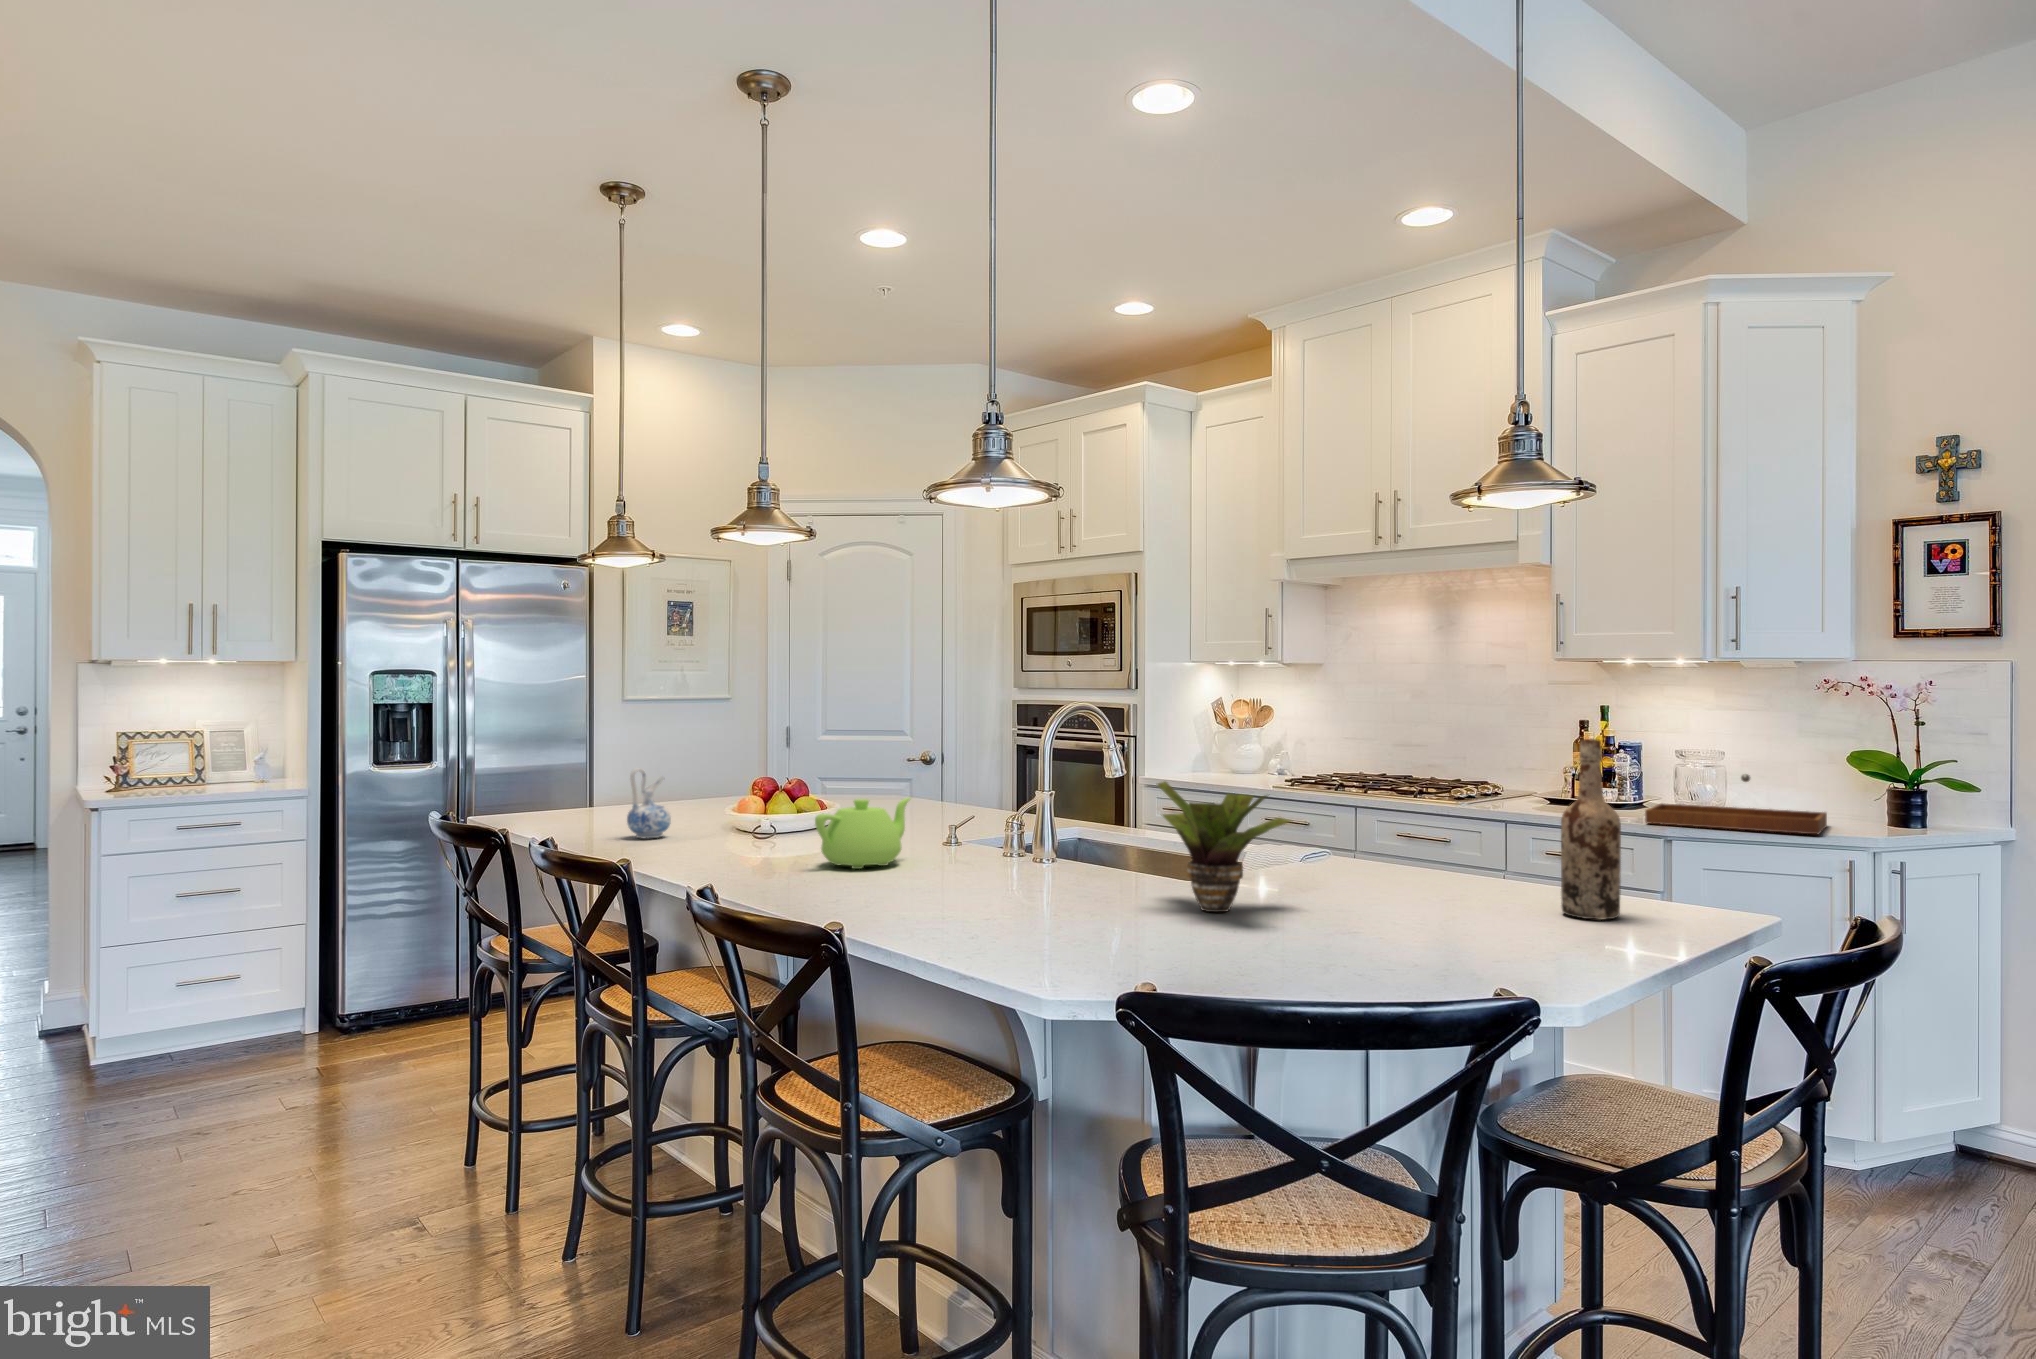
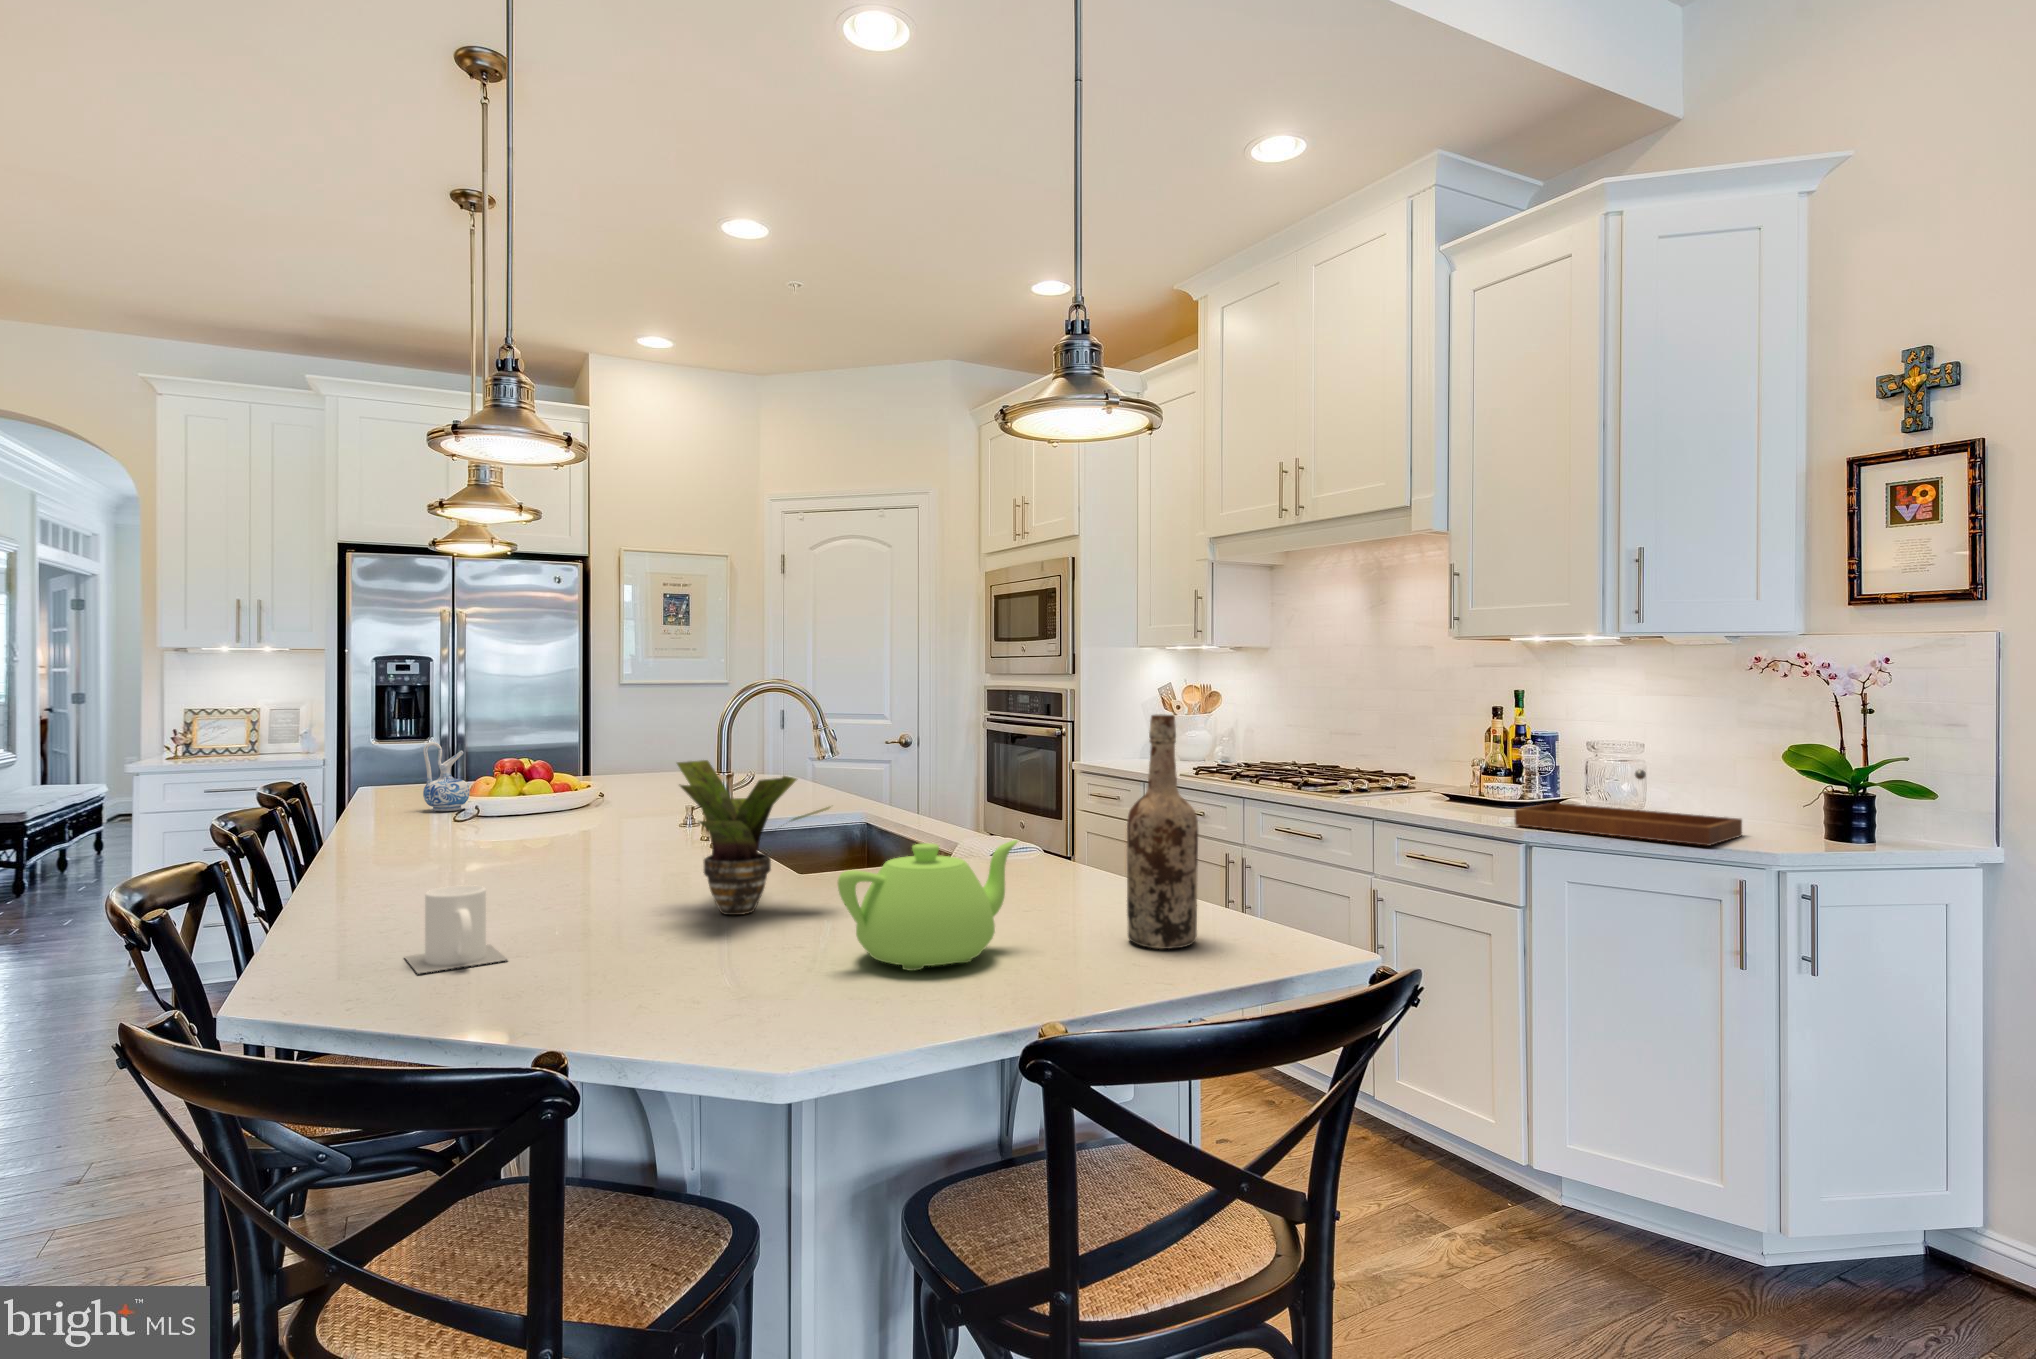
teapot: present [815,797,911,869] -> present [838,840,1018,971]
mug: none [1051,890,1145,962] -> present [405,885,507,973]

